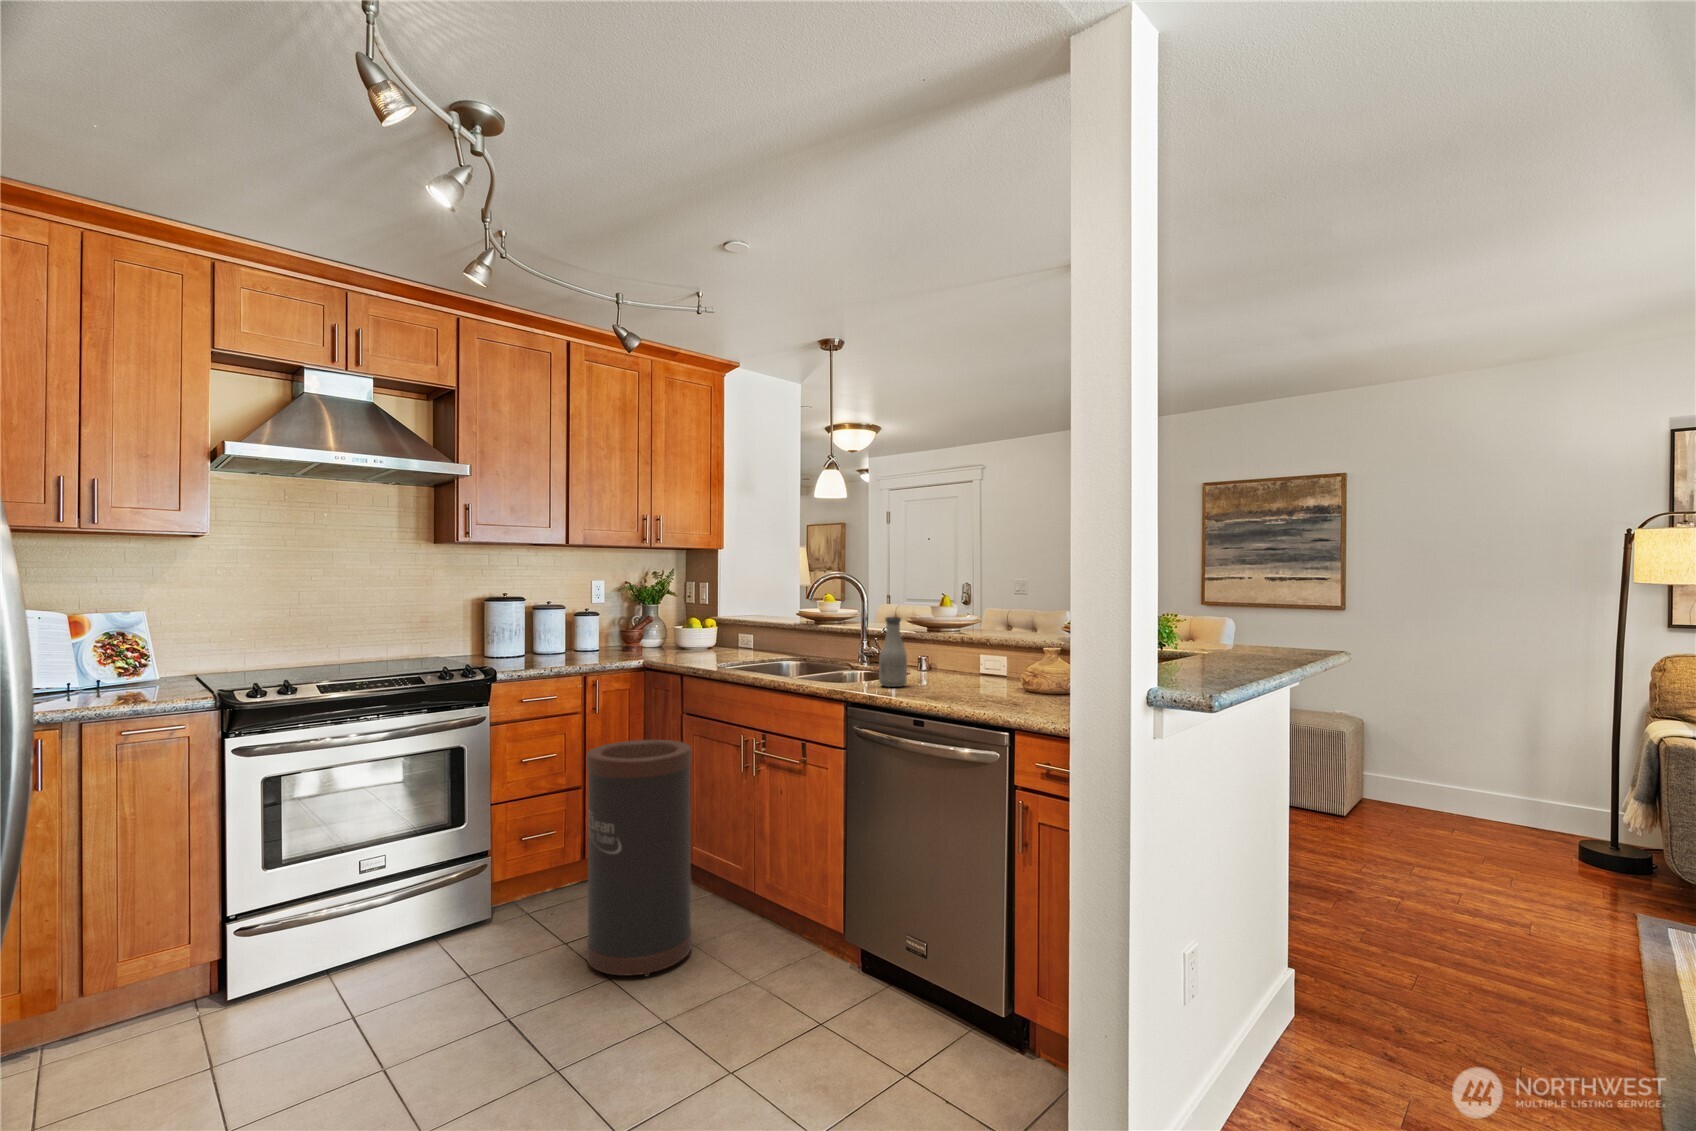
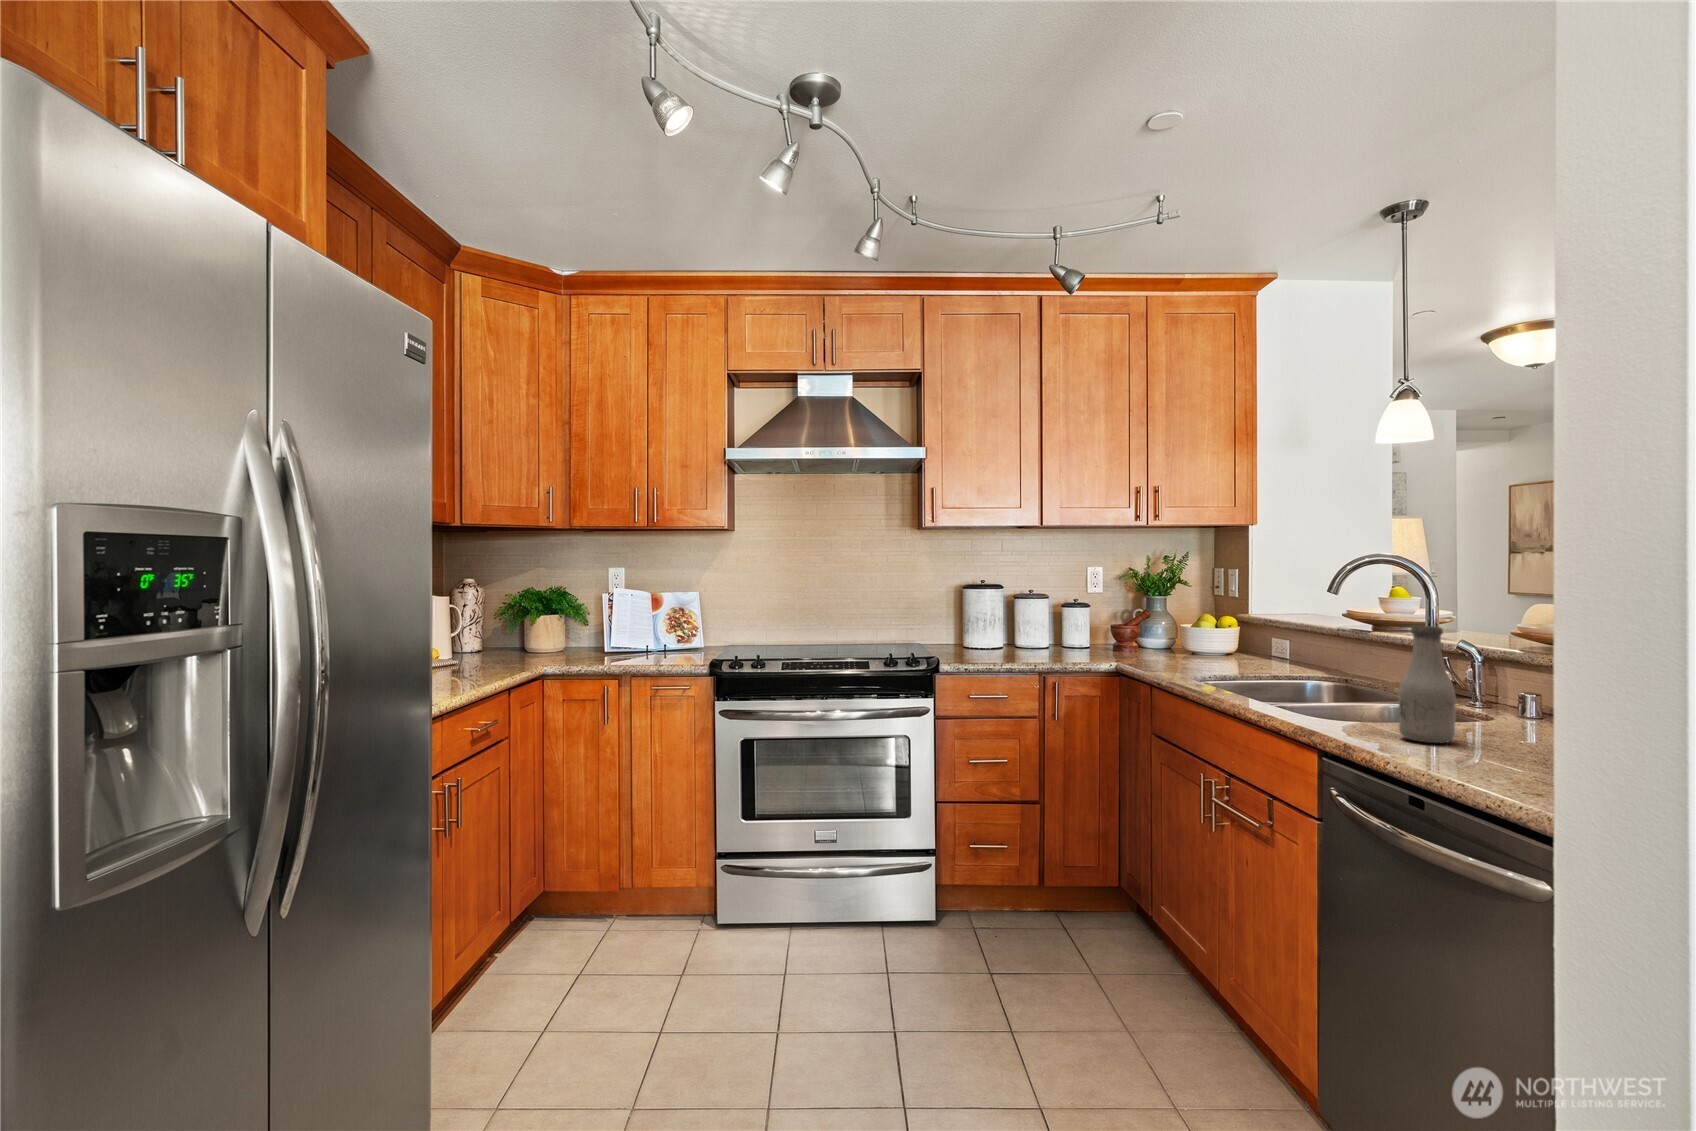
trash can: present [587,740,692,977] -> none [989,758,1117,1051]

